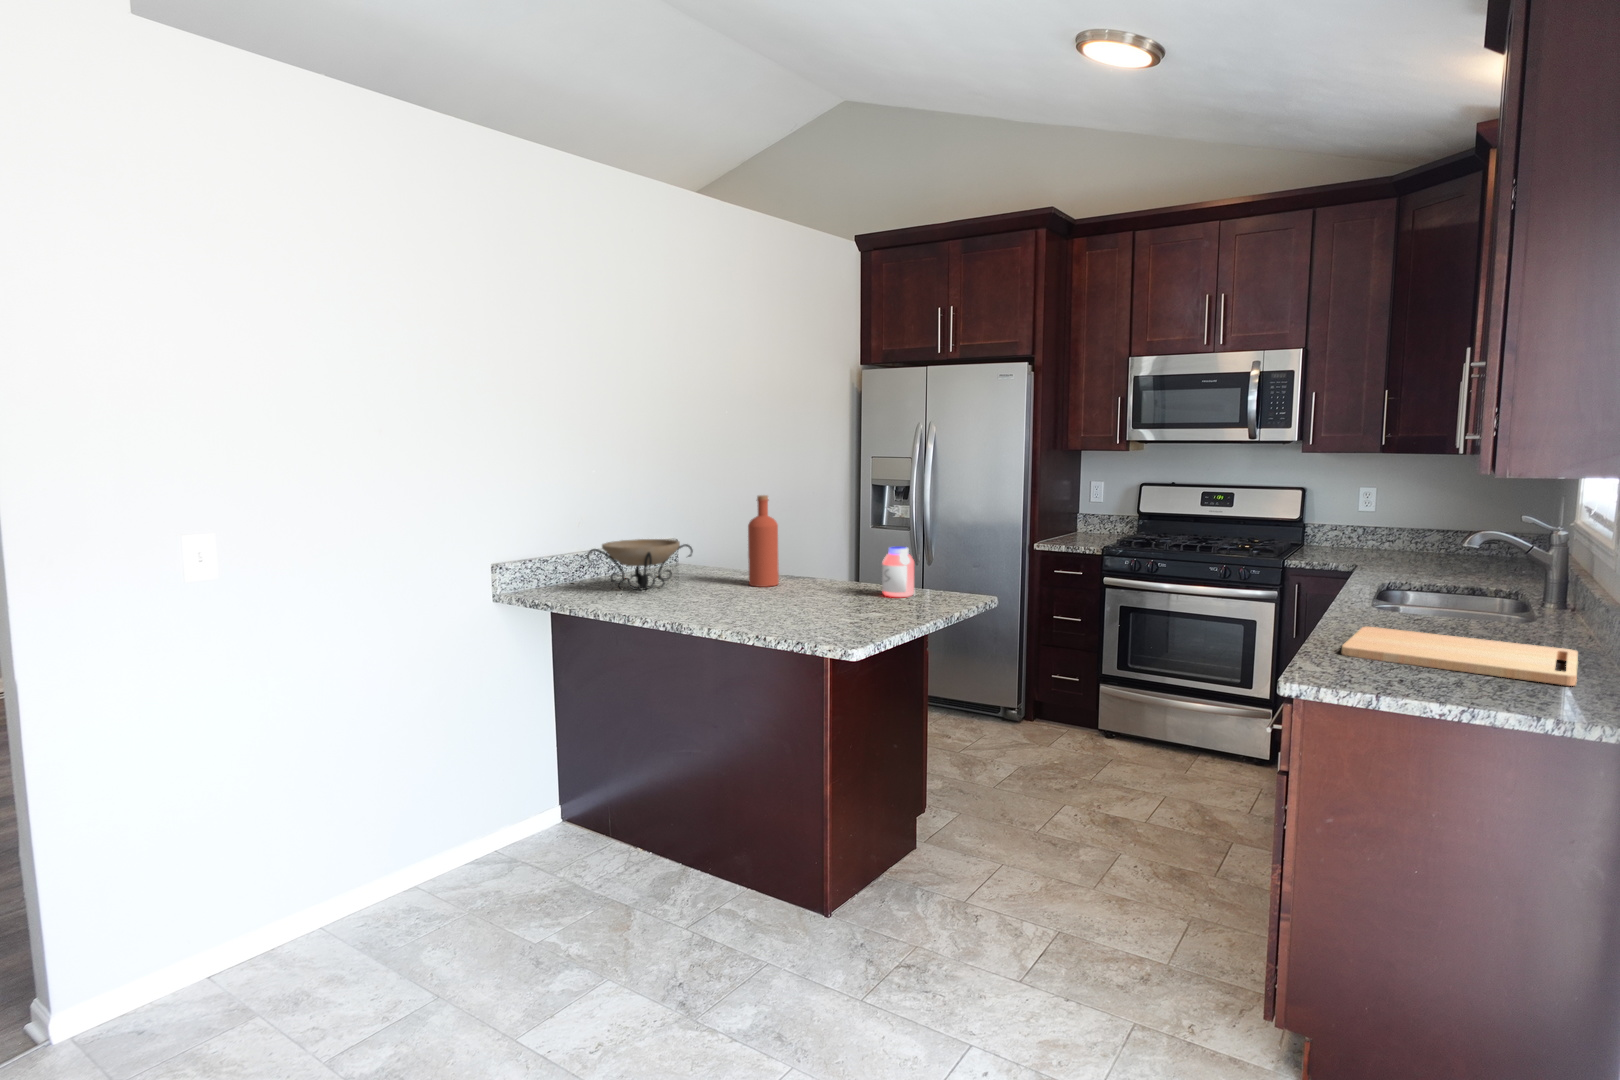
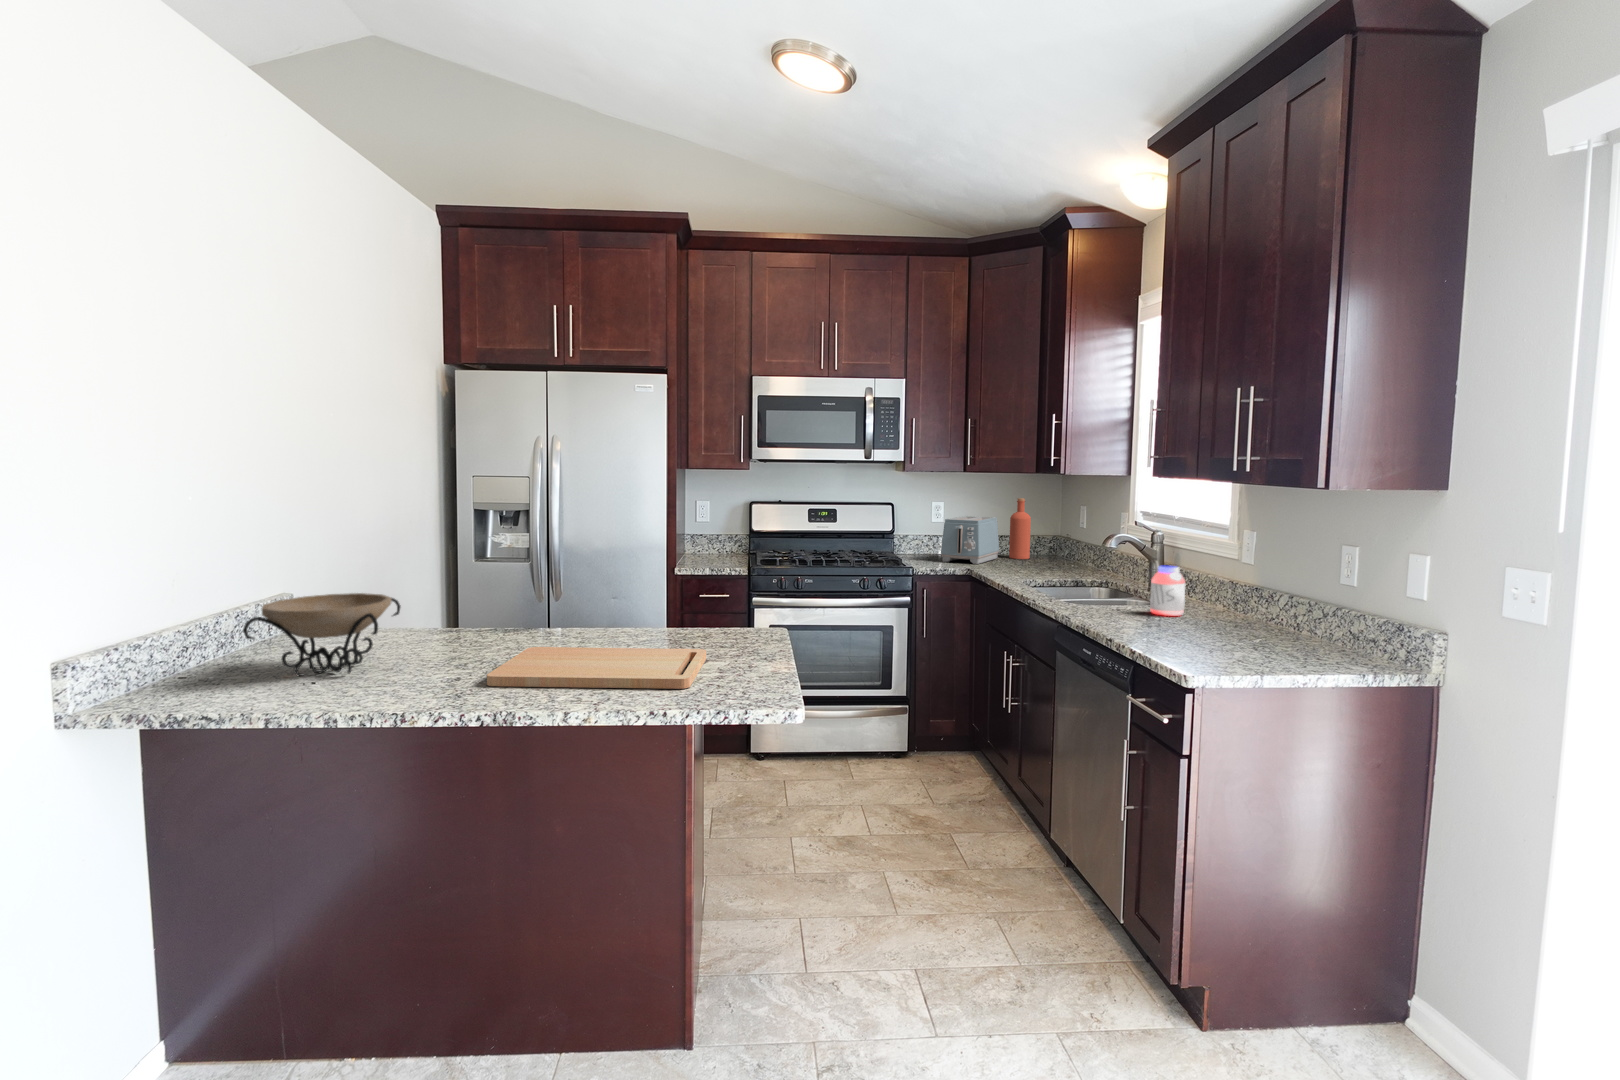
bottle: present [748,495,779,587] -> present [1009,498,1031,559]
toaster: none [1348,505,1444,562] -> present [941,516,999,564]
jar: present [882,547,914,597] -> present [1150,566,1185,616]
cutting board: present [1342,627,1578,686] -> present [487,647,706,689]

